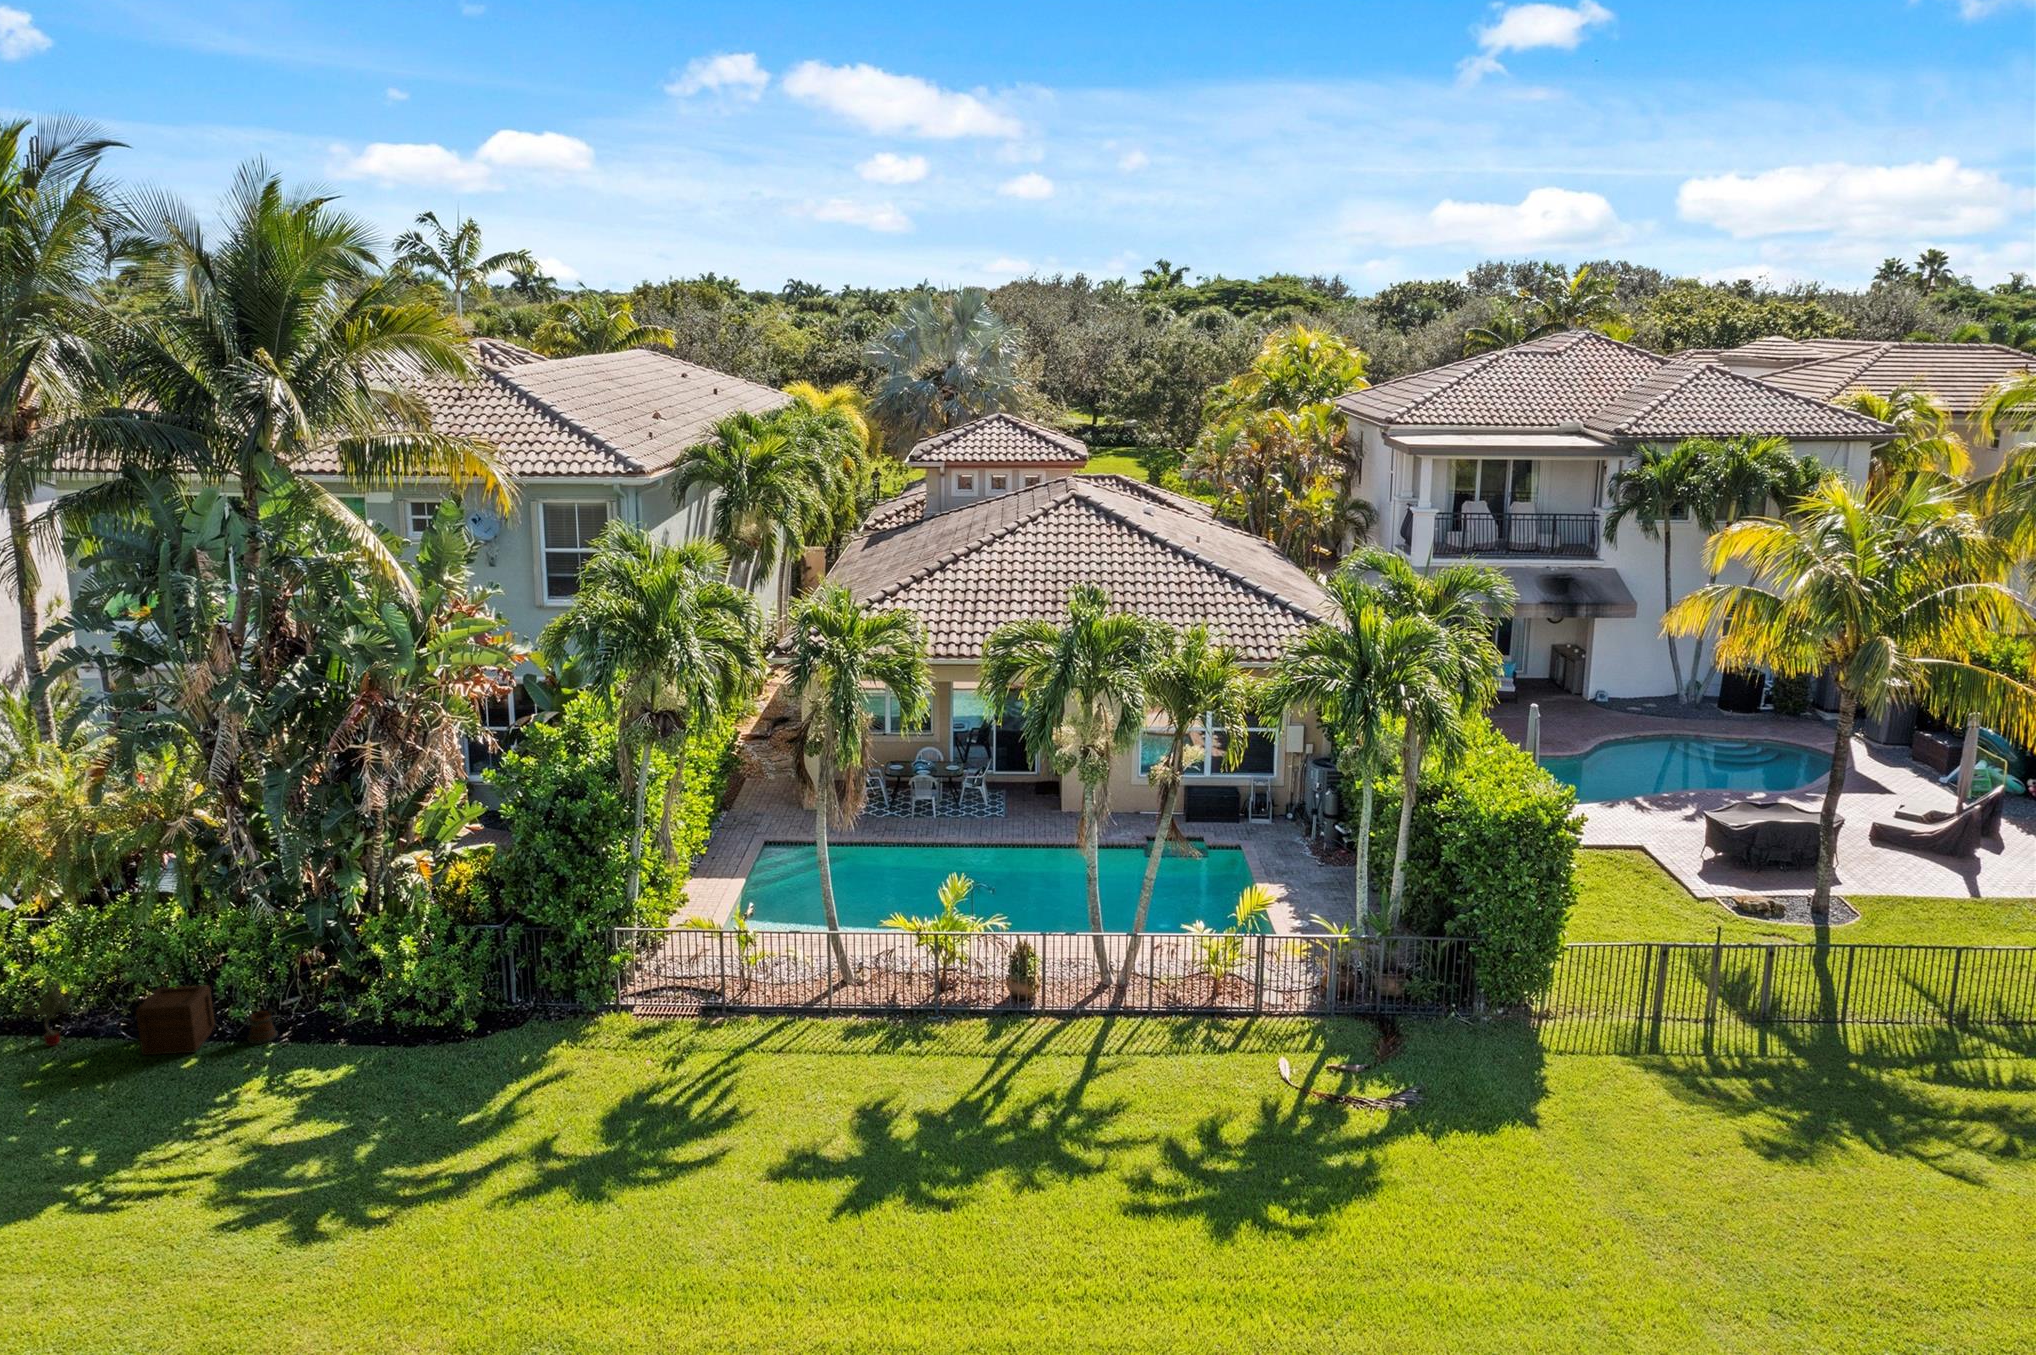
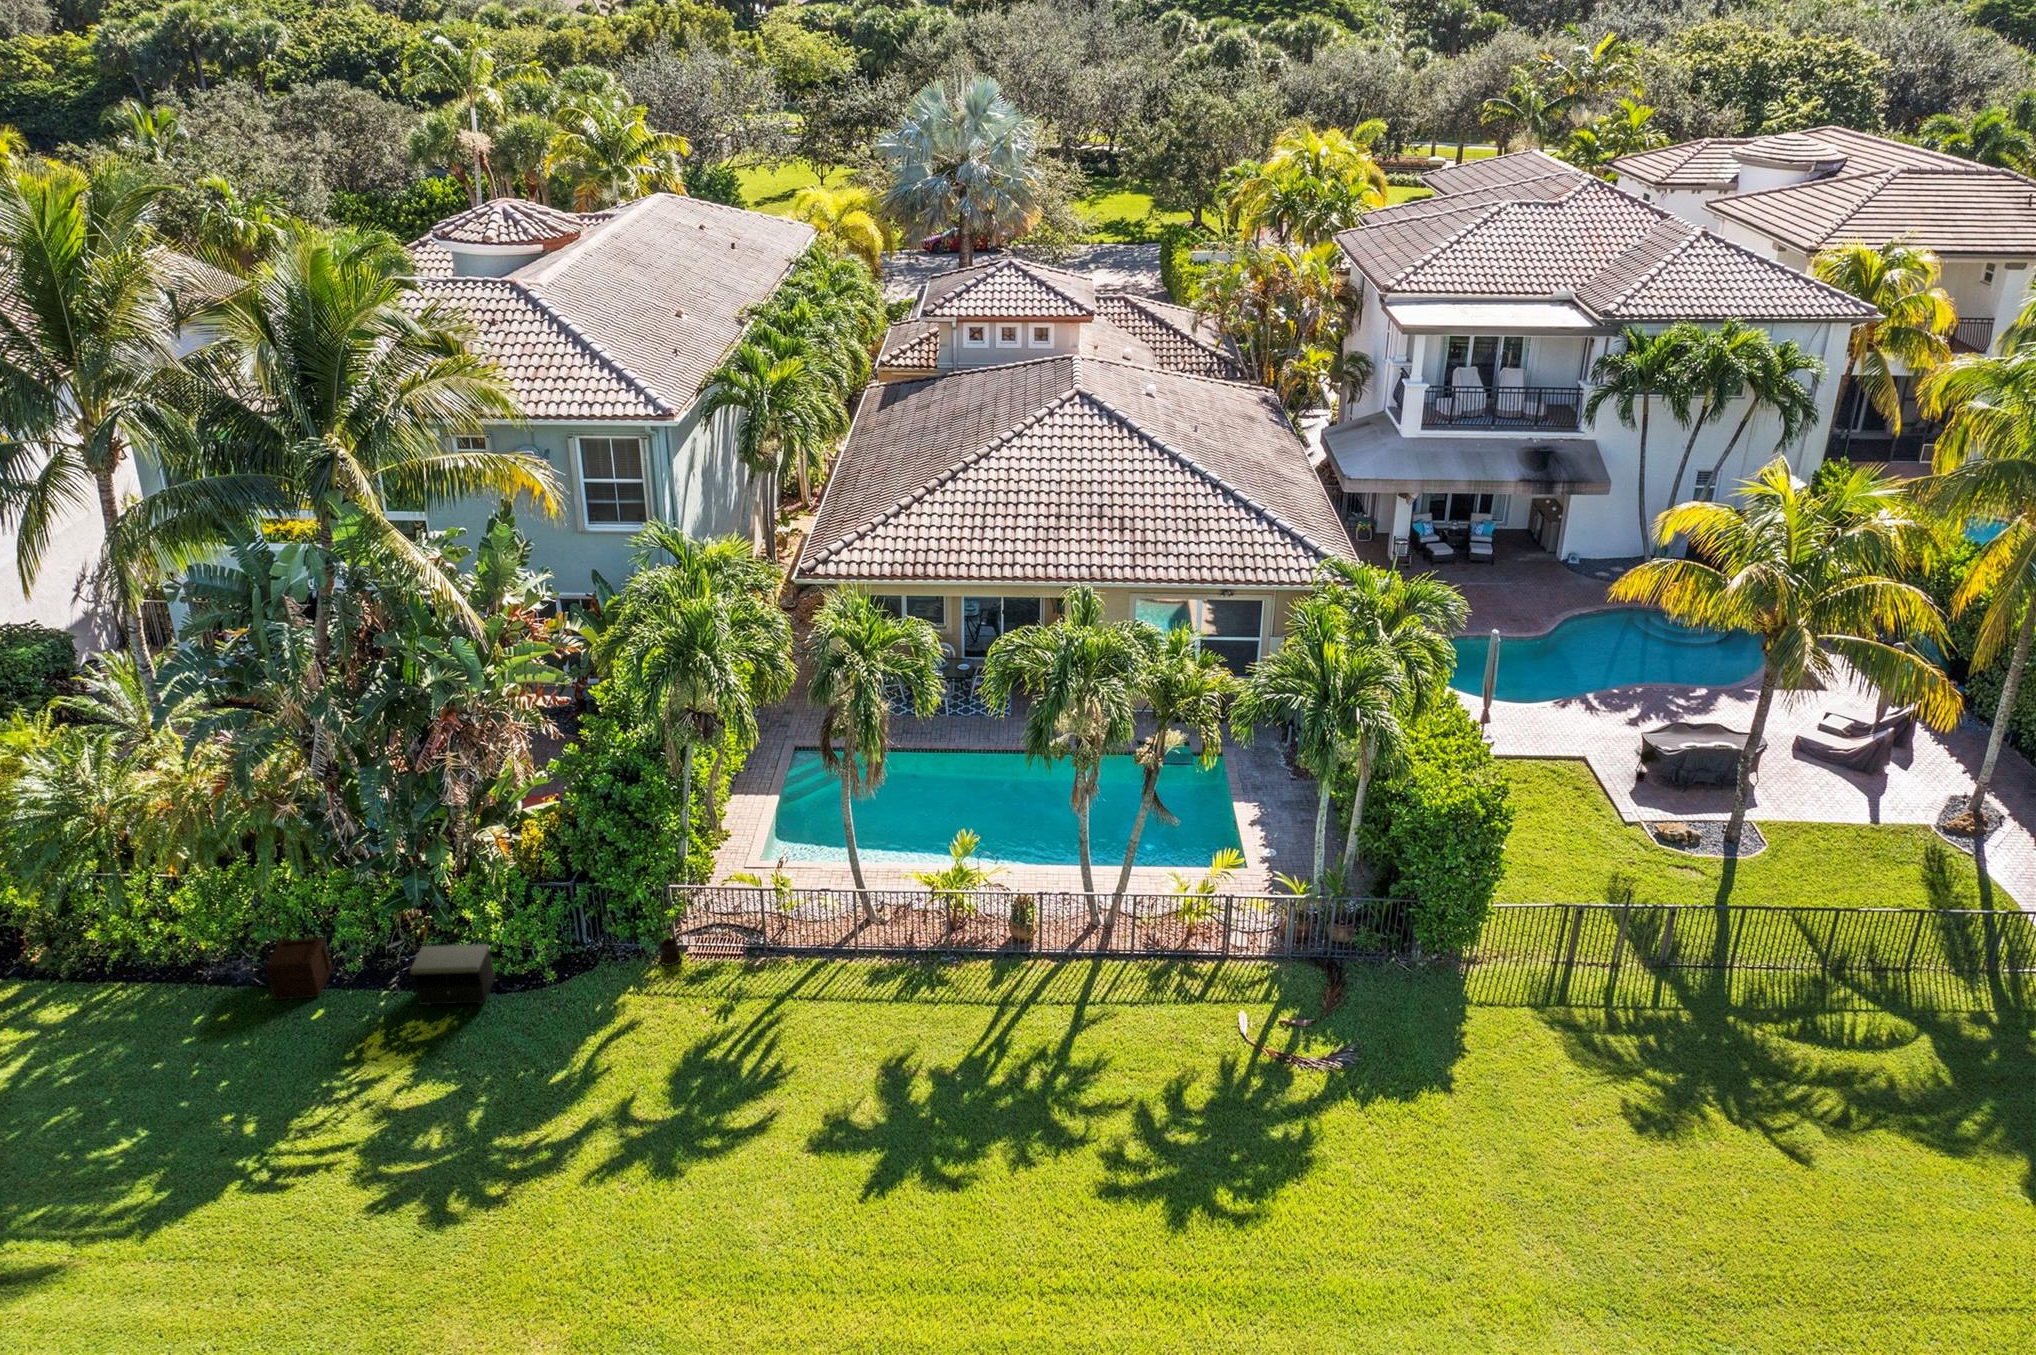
potted tree: present [21,981,74,1046] -> present [1636,745,1661,781]
storage bench: none [307,987,405,1059] -> present [410,944,495,1005]
bucket: present [245,1009,278,1044] -> present [659,936,682,966]

